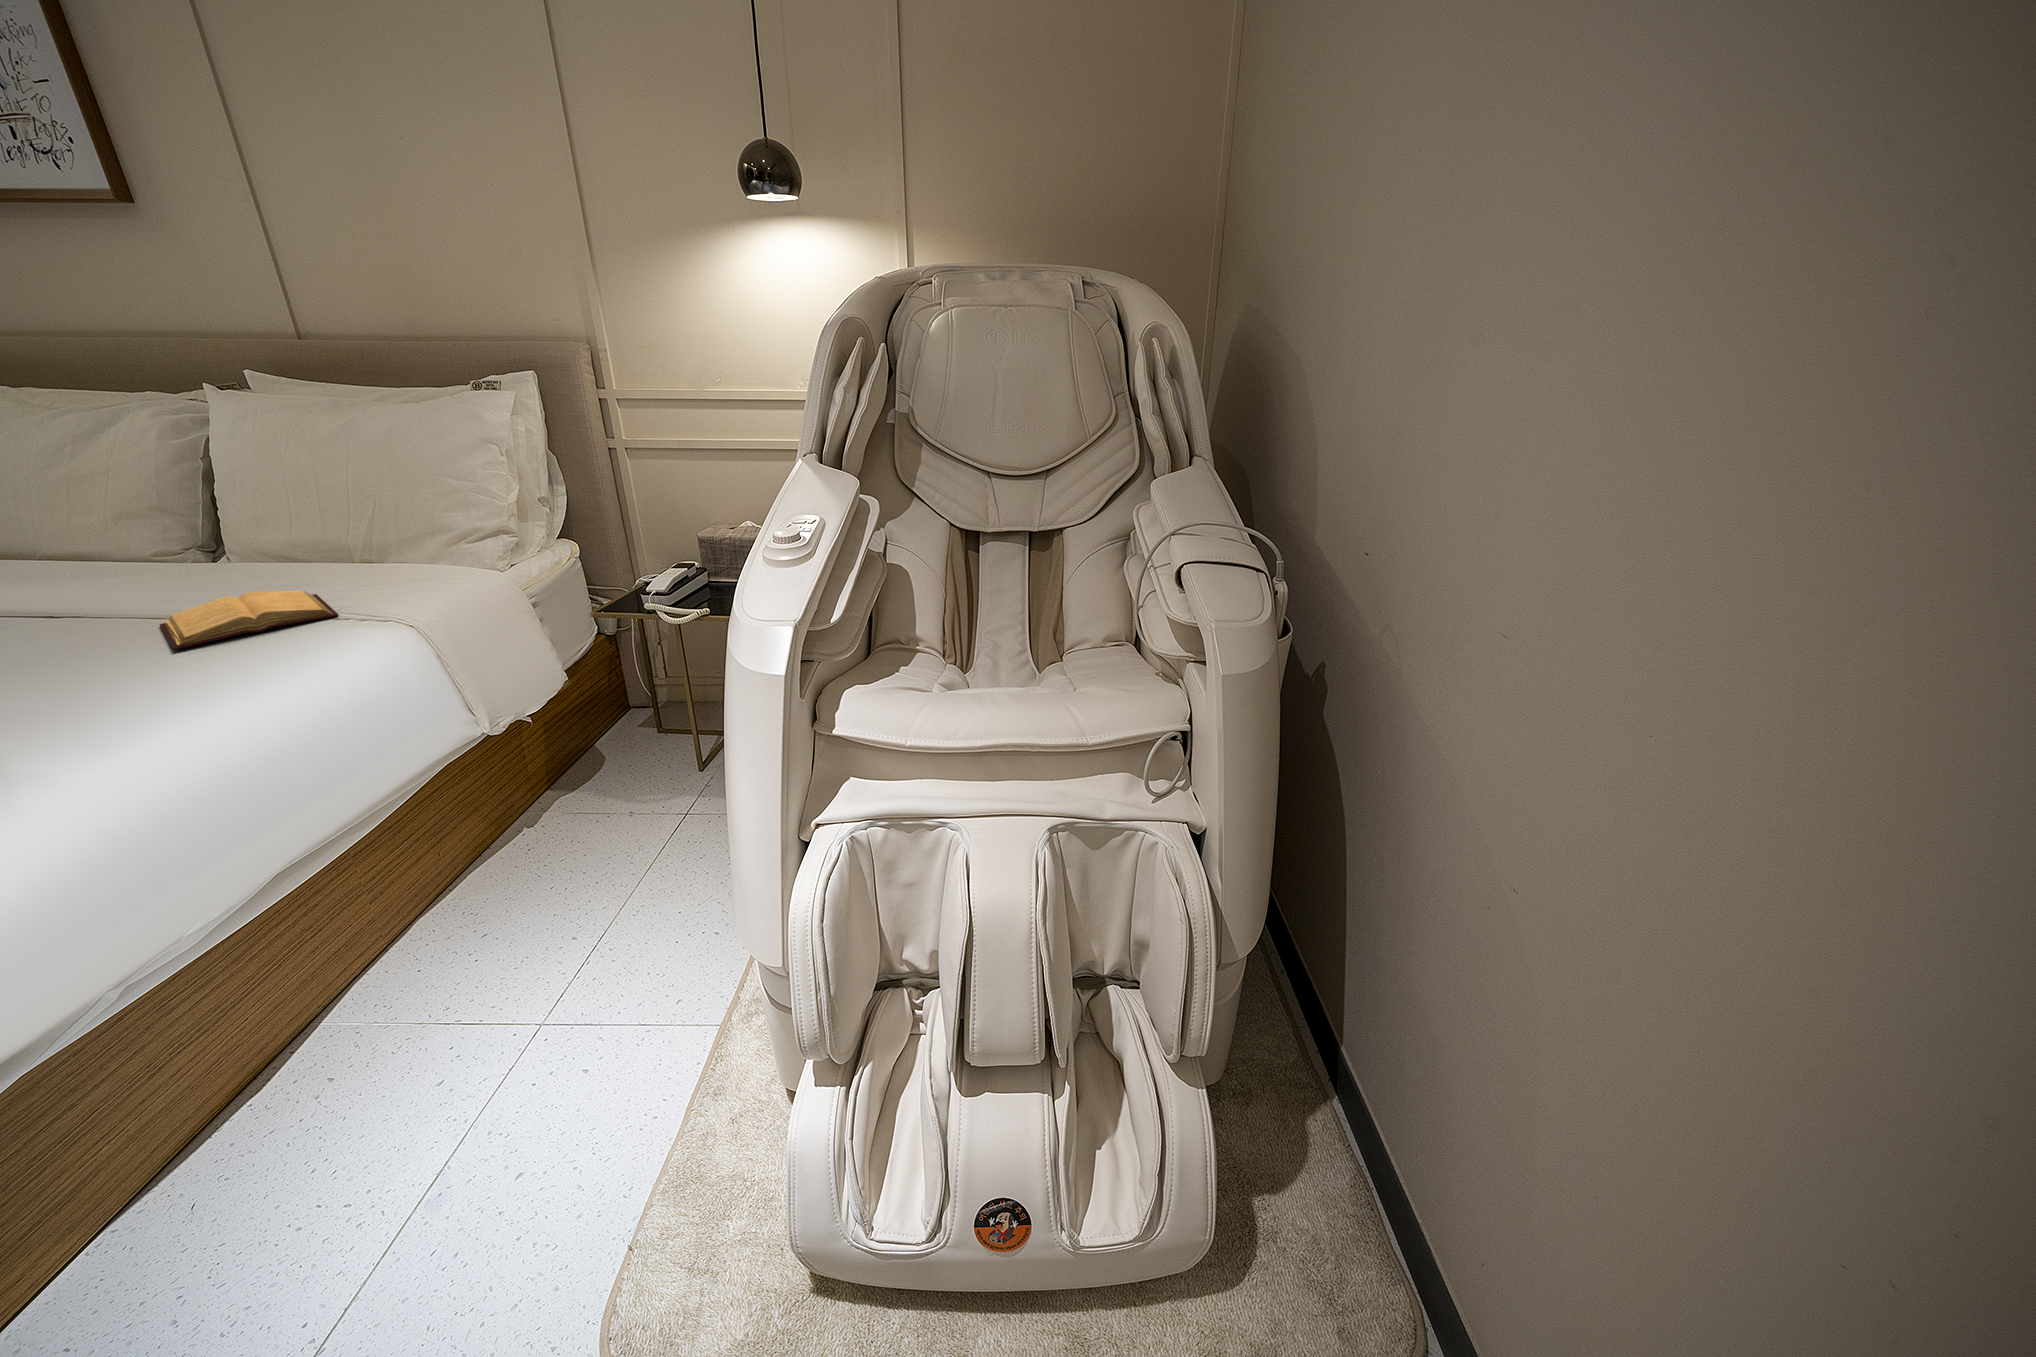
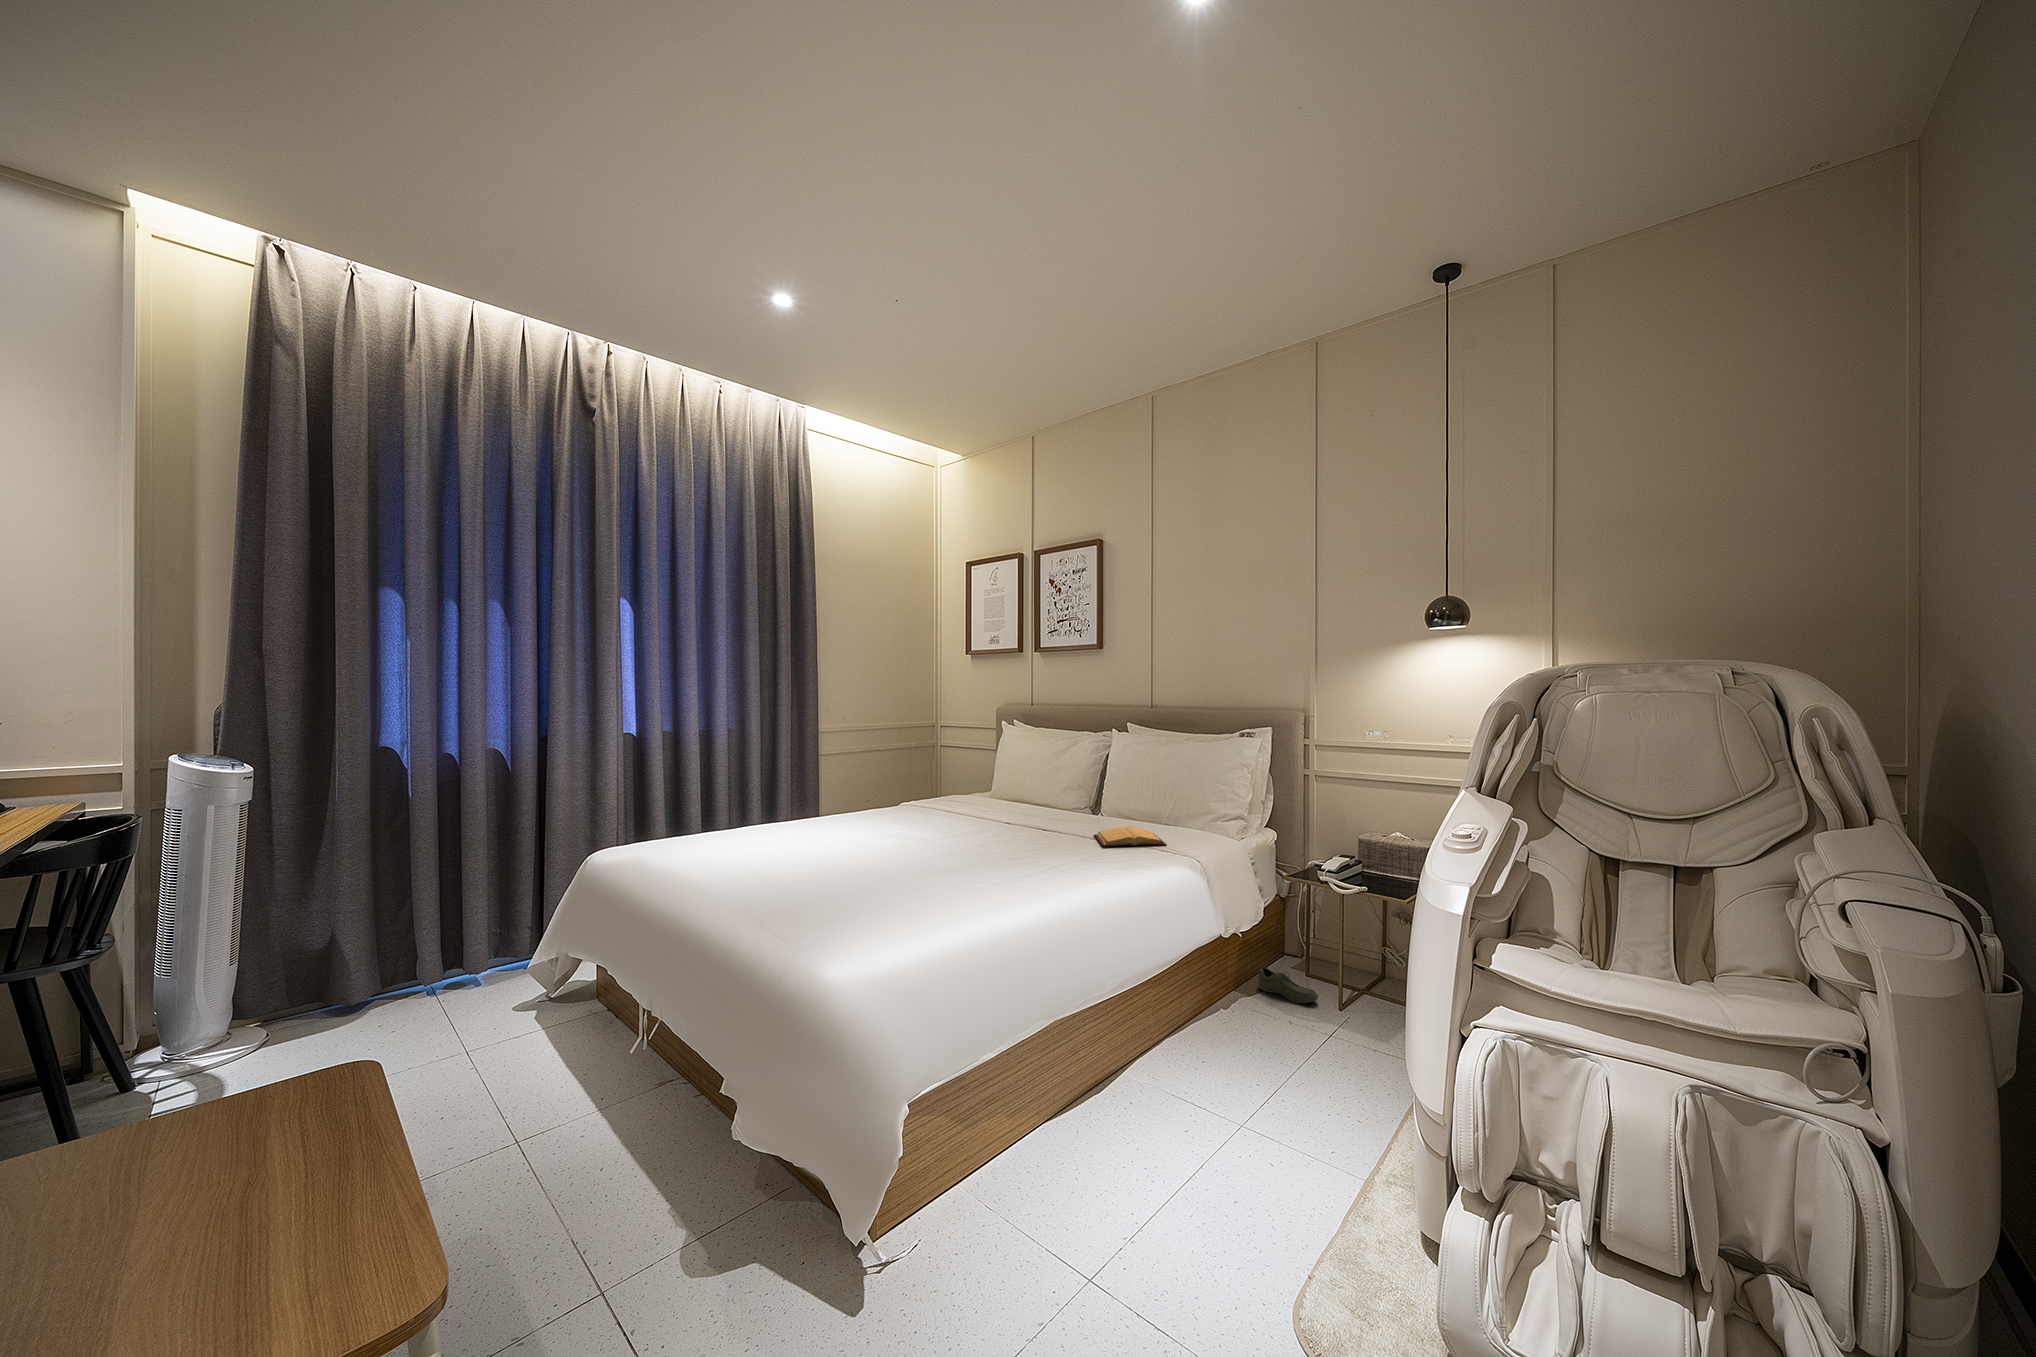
shoe: none [579,746,667,784] -> present [1258,967,1318,1003]

